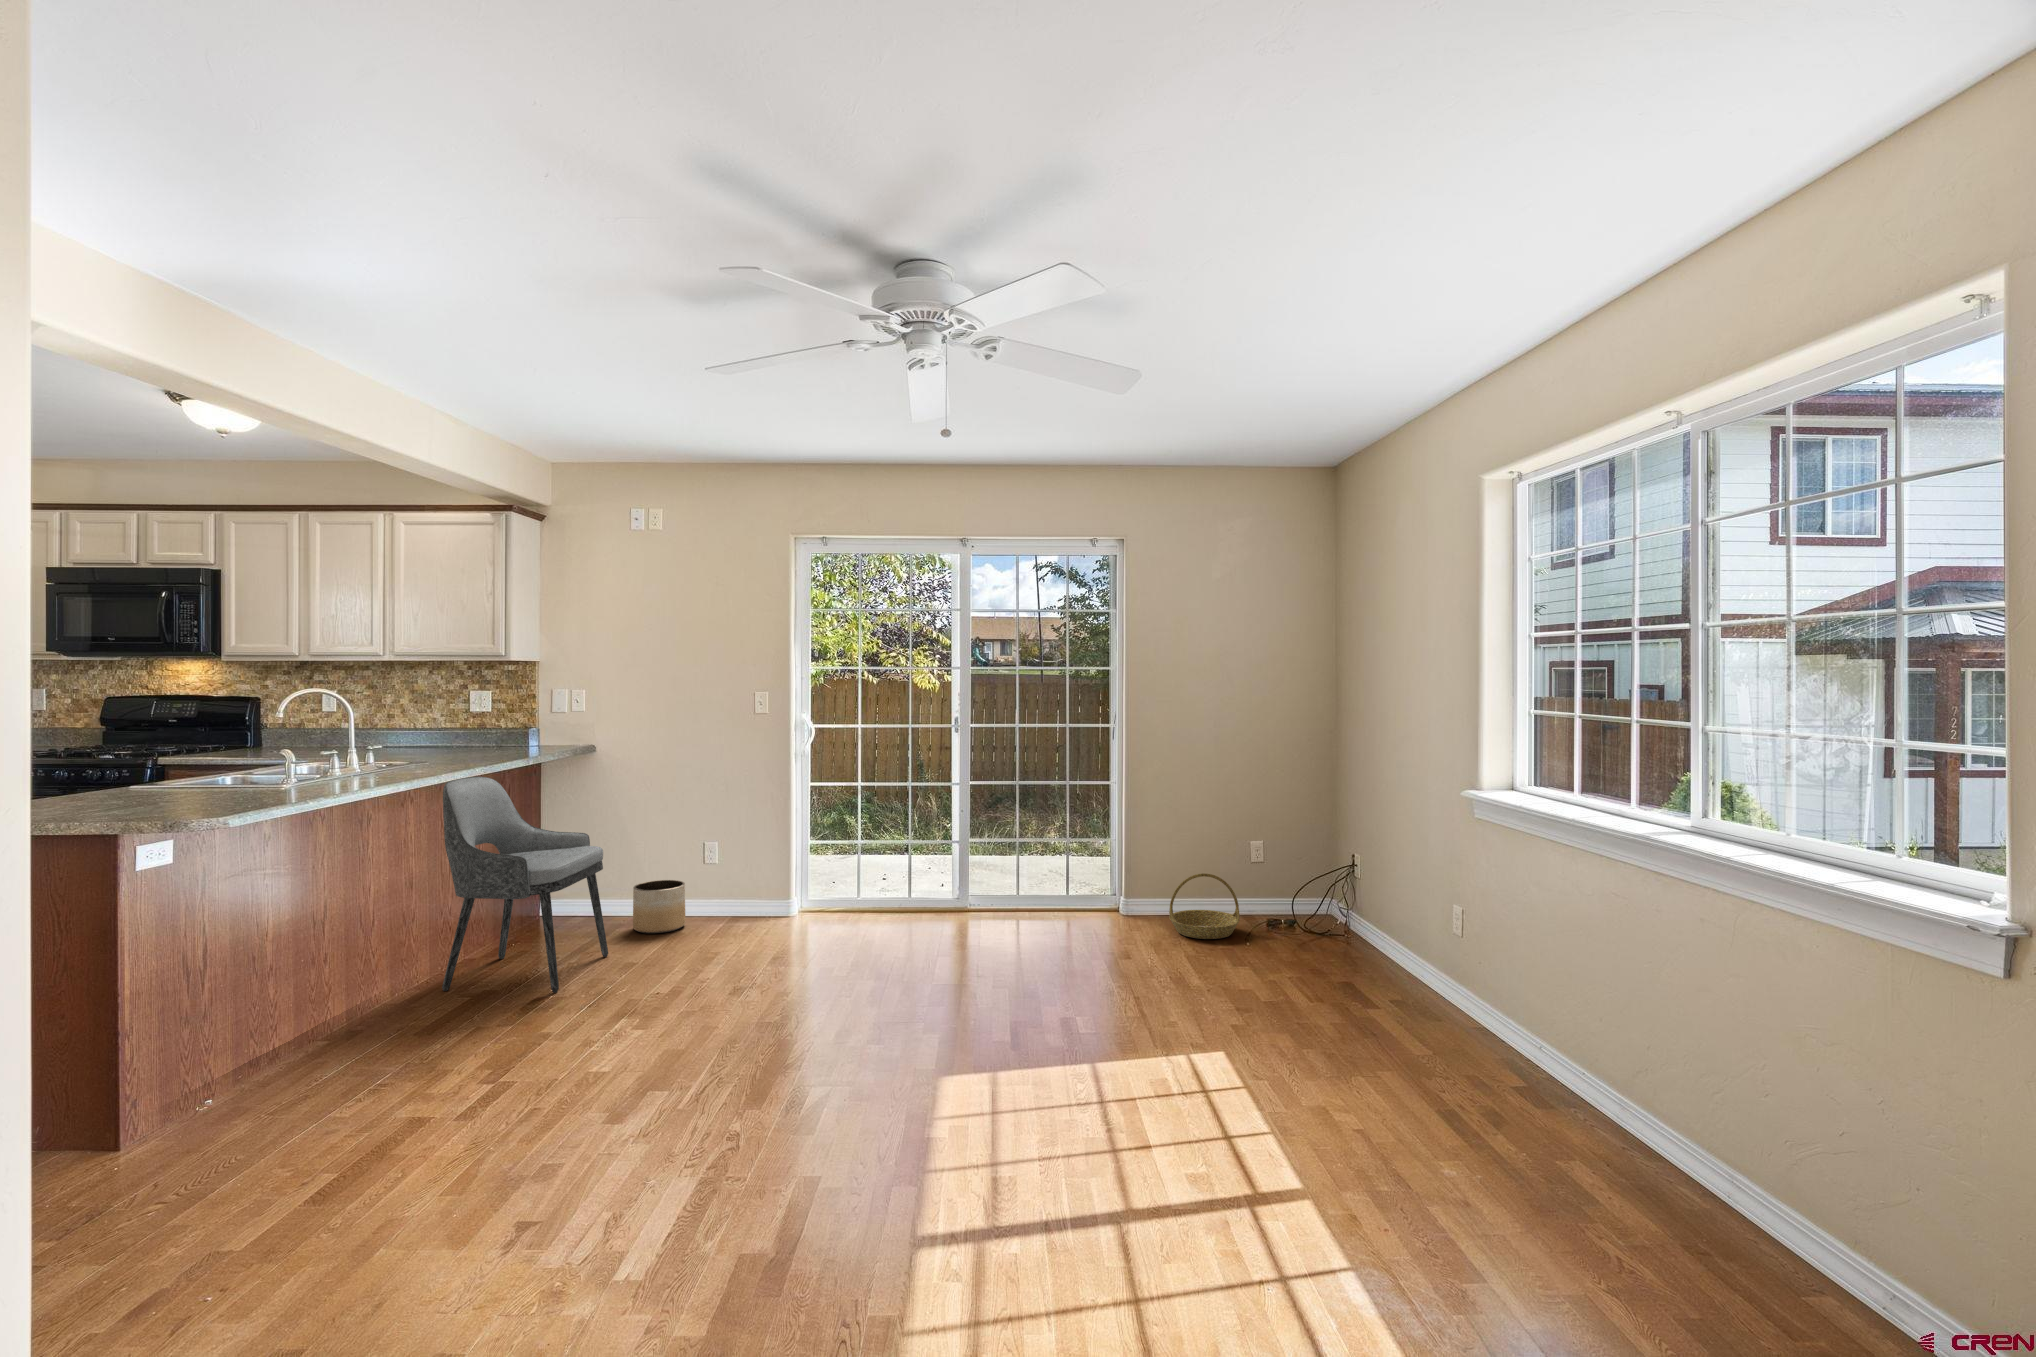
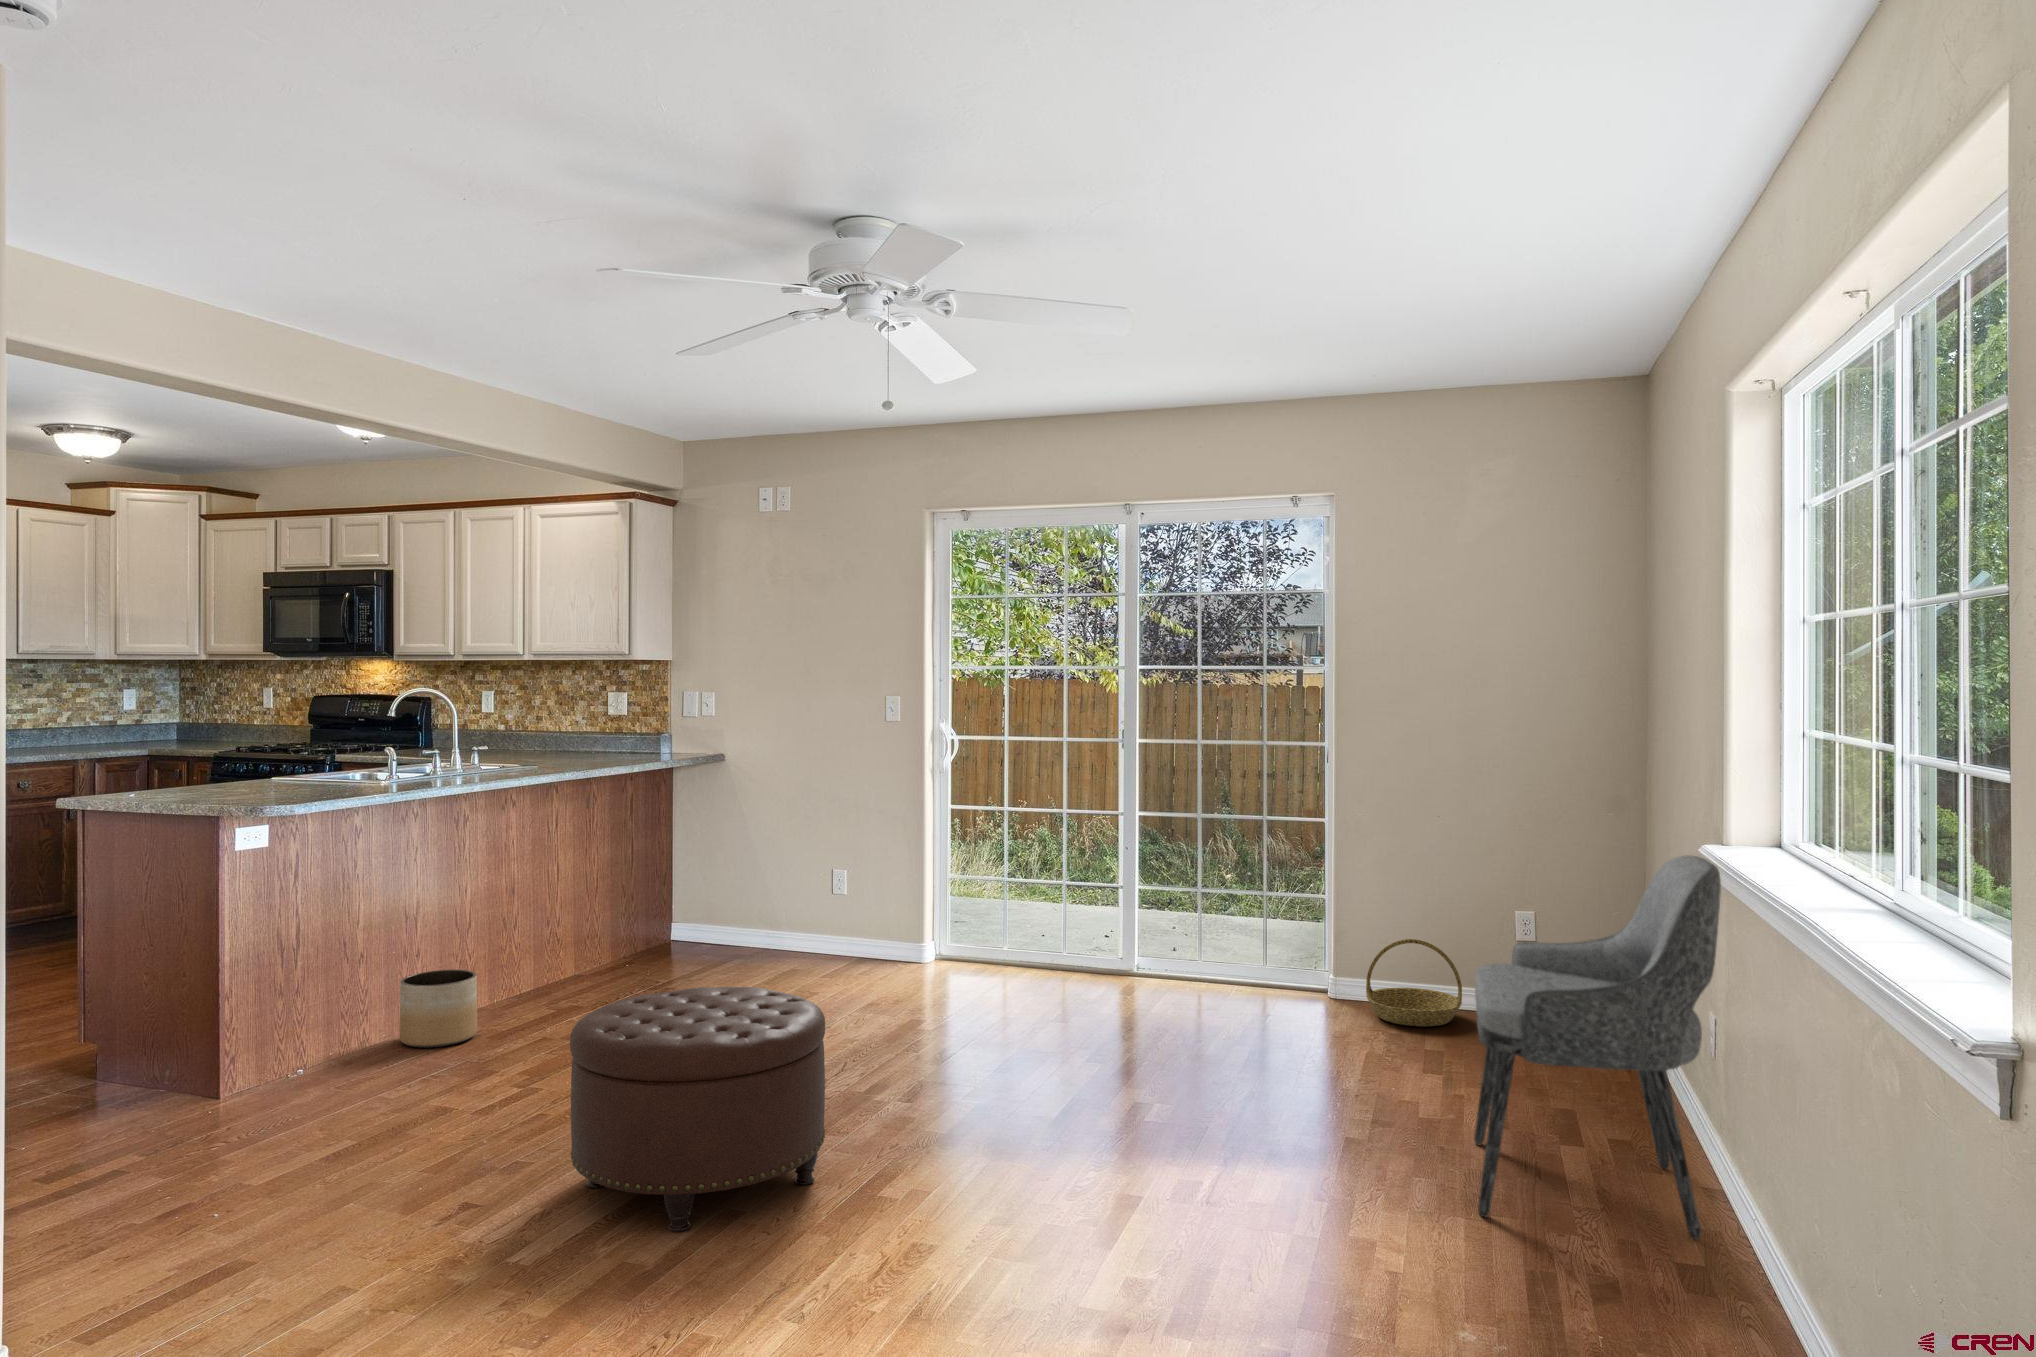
dining chair: present [442,777,608,993] -> present [1474,856,1721,1240]
planter: present [633,880,686,933] -> present [400,970,477,1047]
ottoman: none [626,965,870,1214] -> present [570,987,825,1232]

